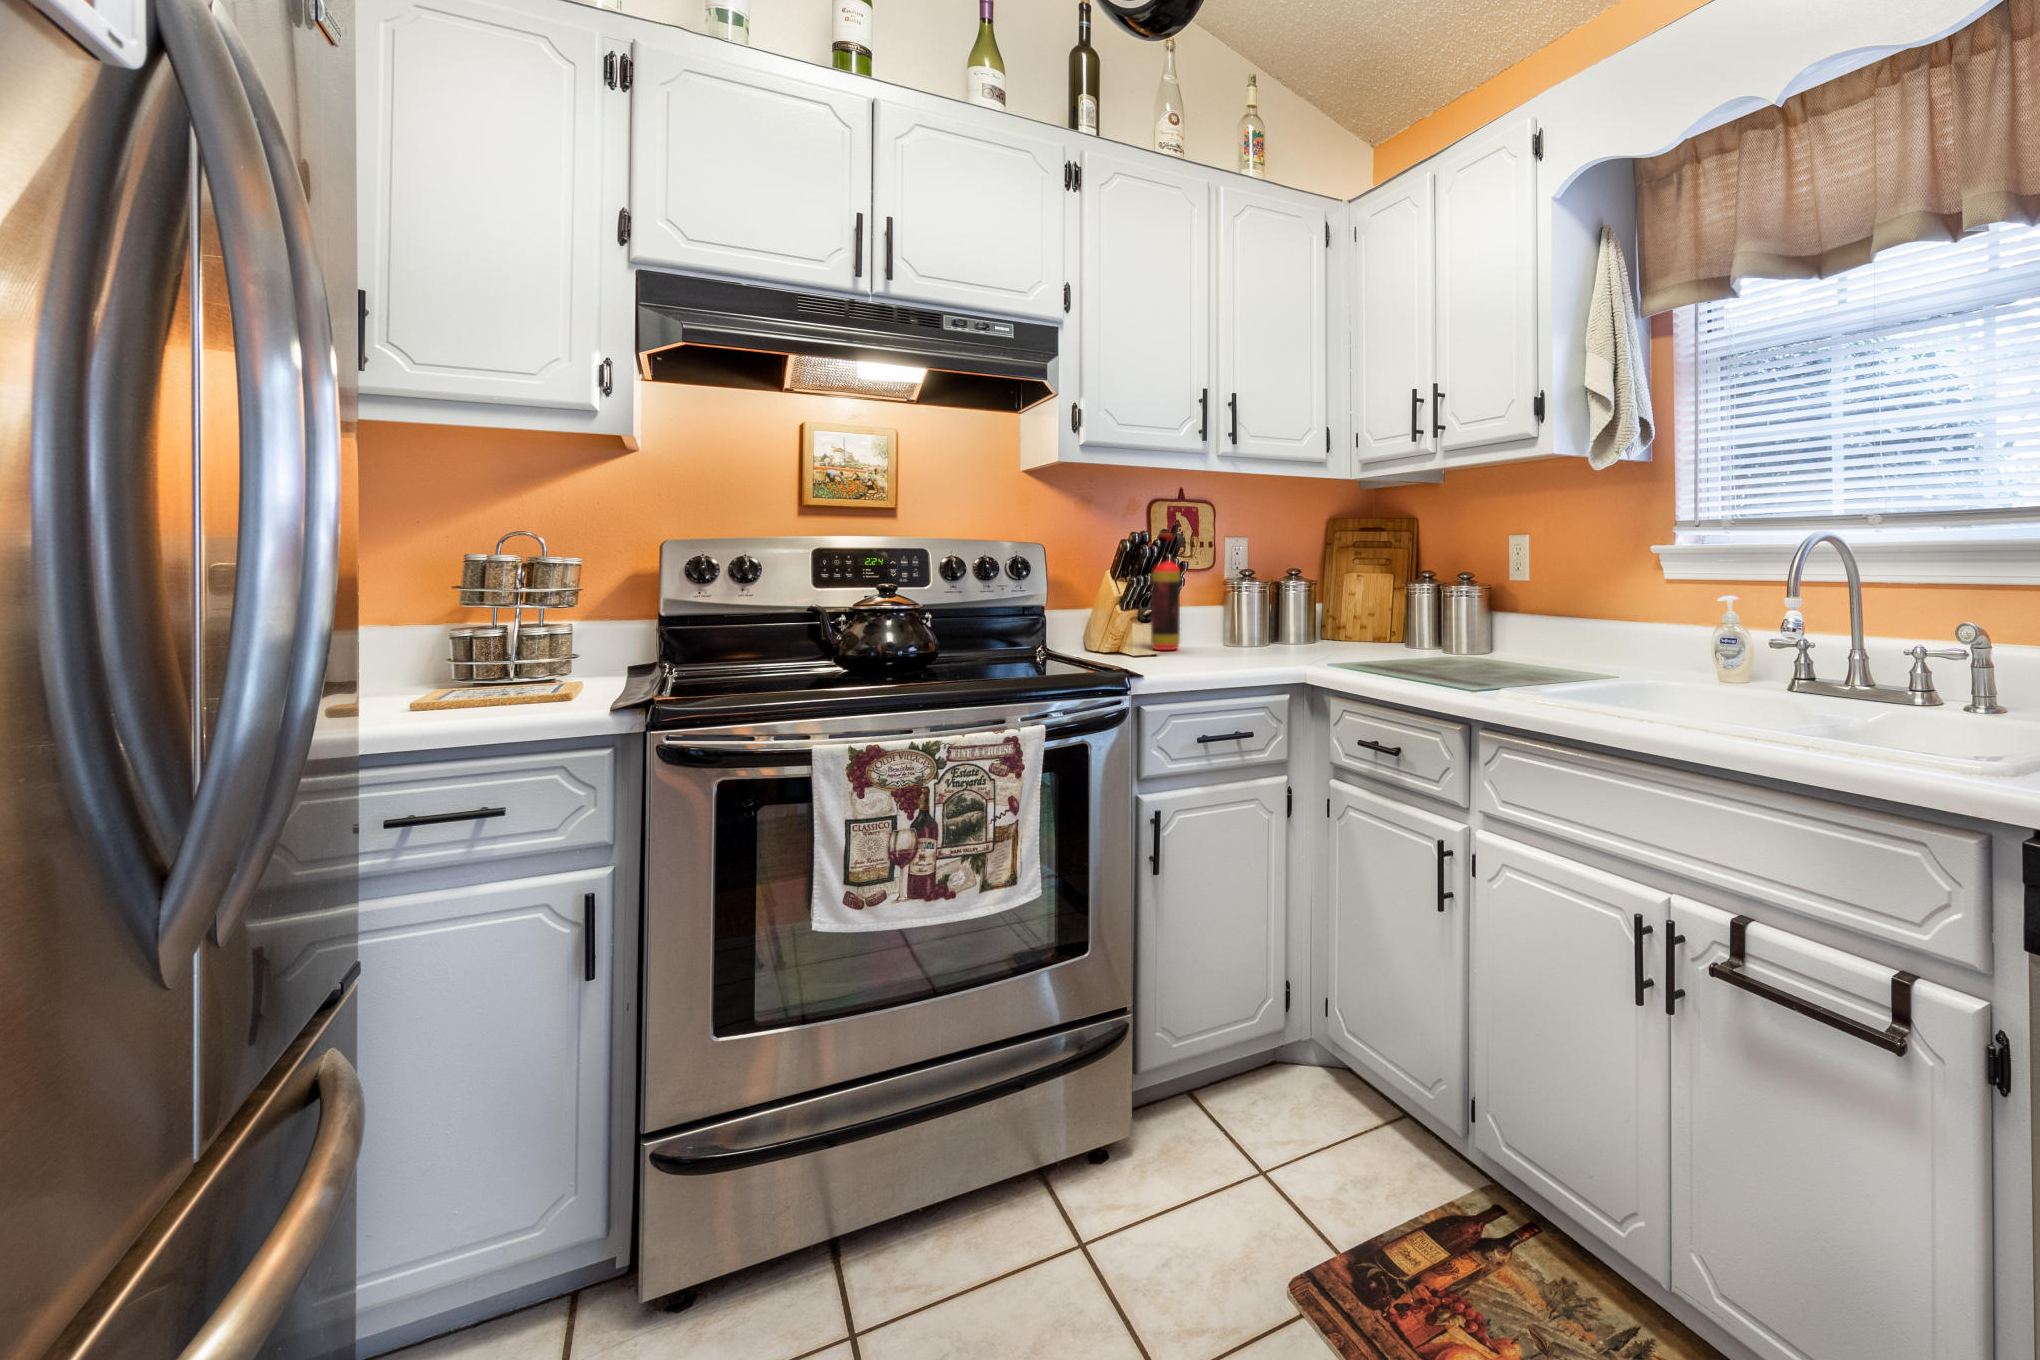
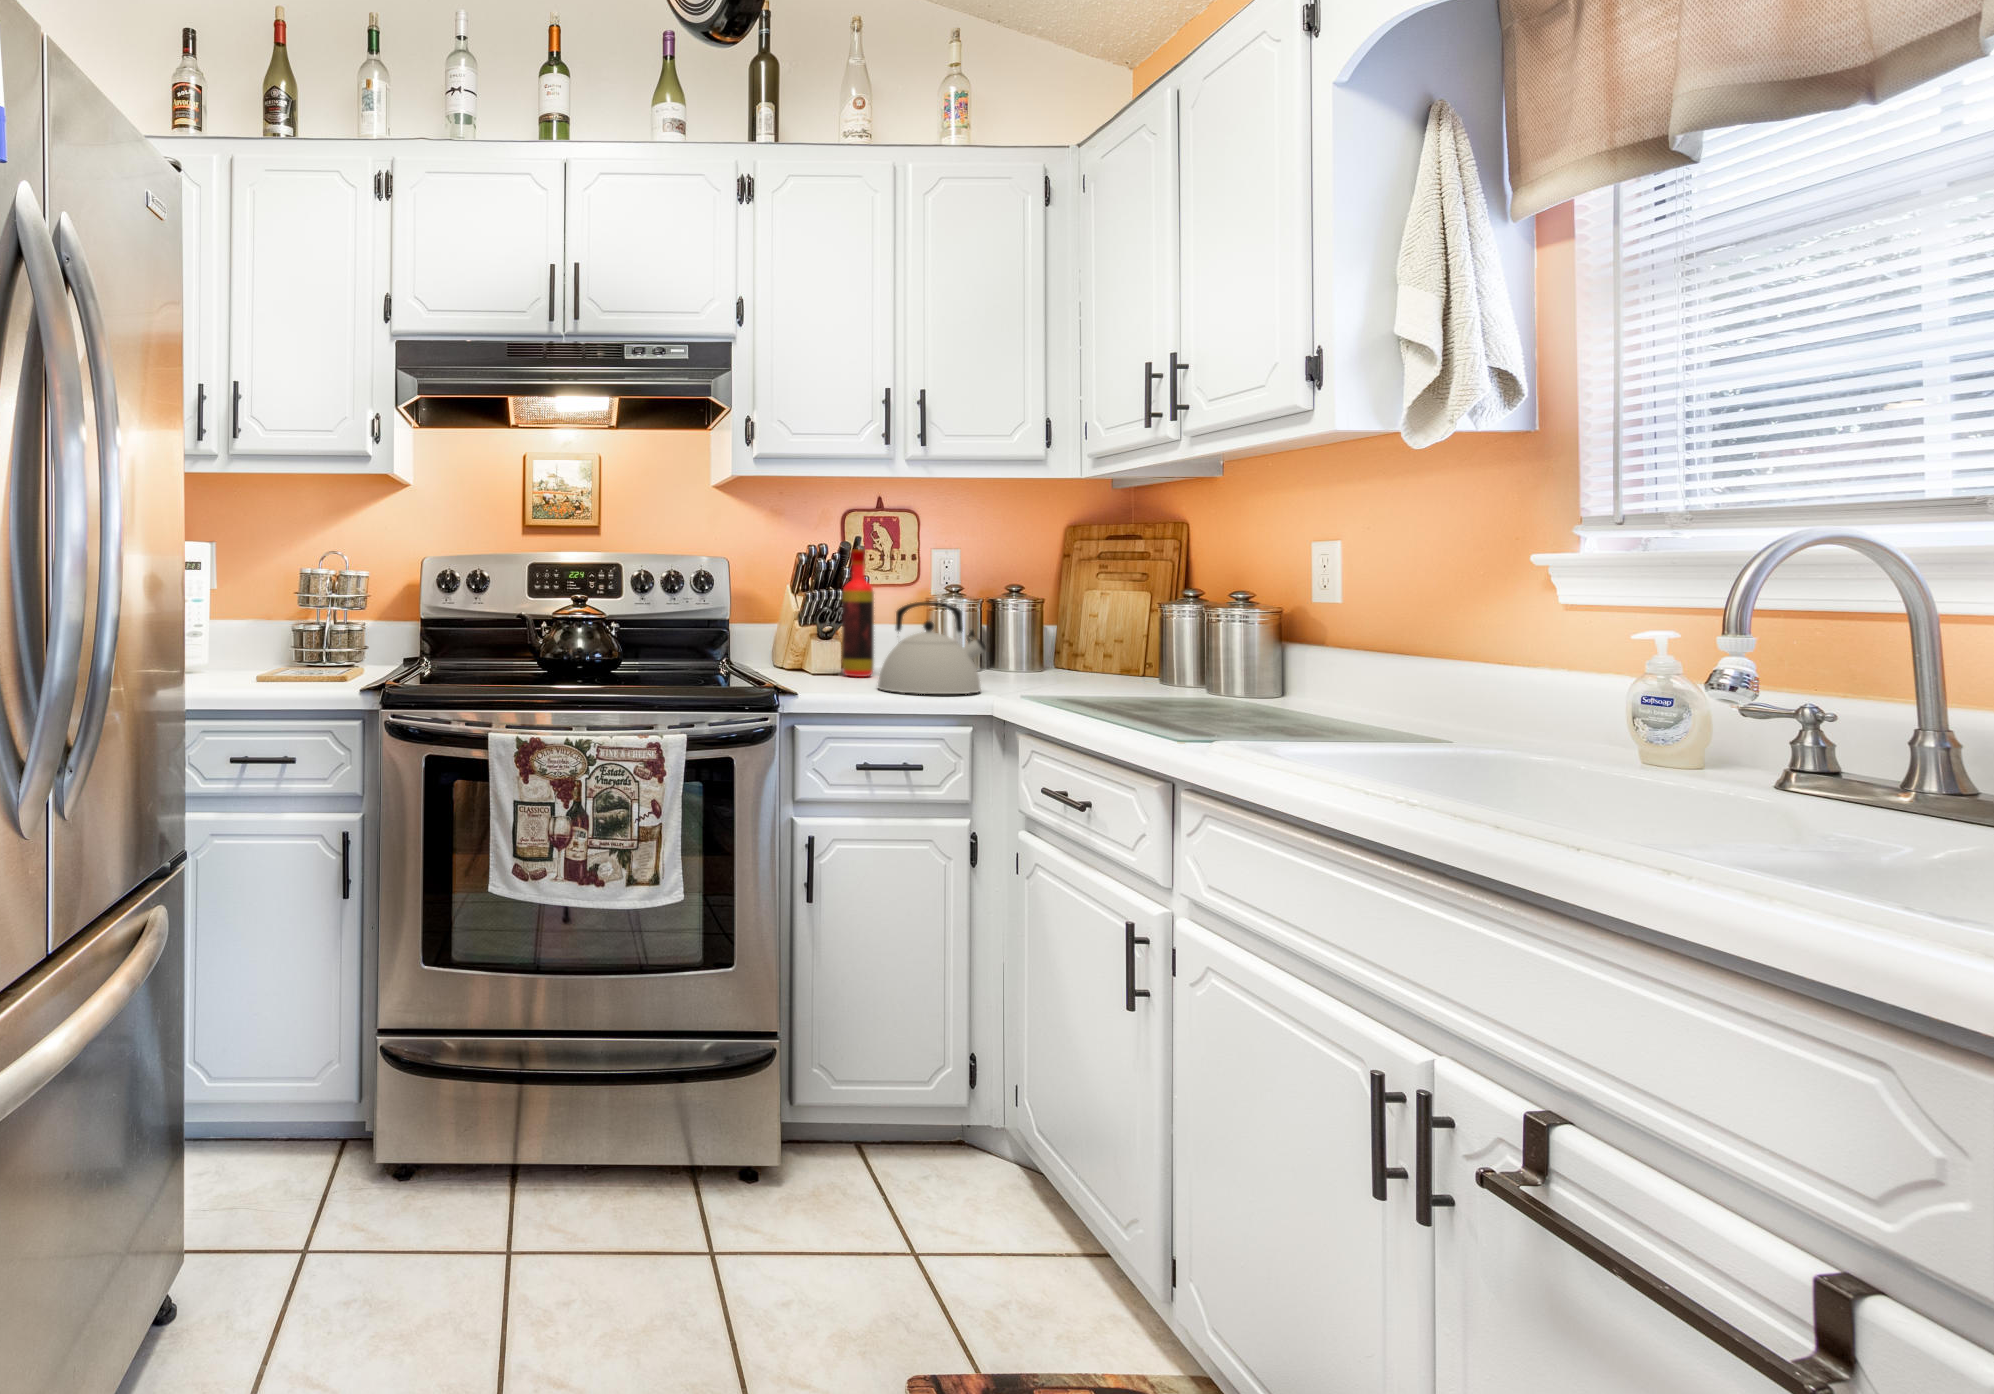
kettle: none [1197,585,1290,668] -> present [878,602,986,694]

